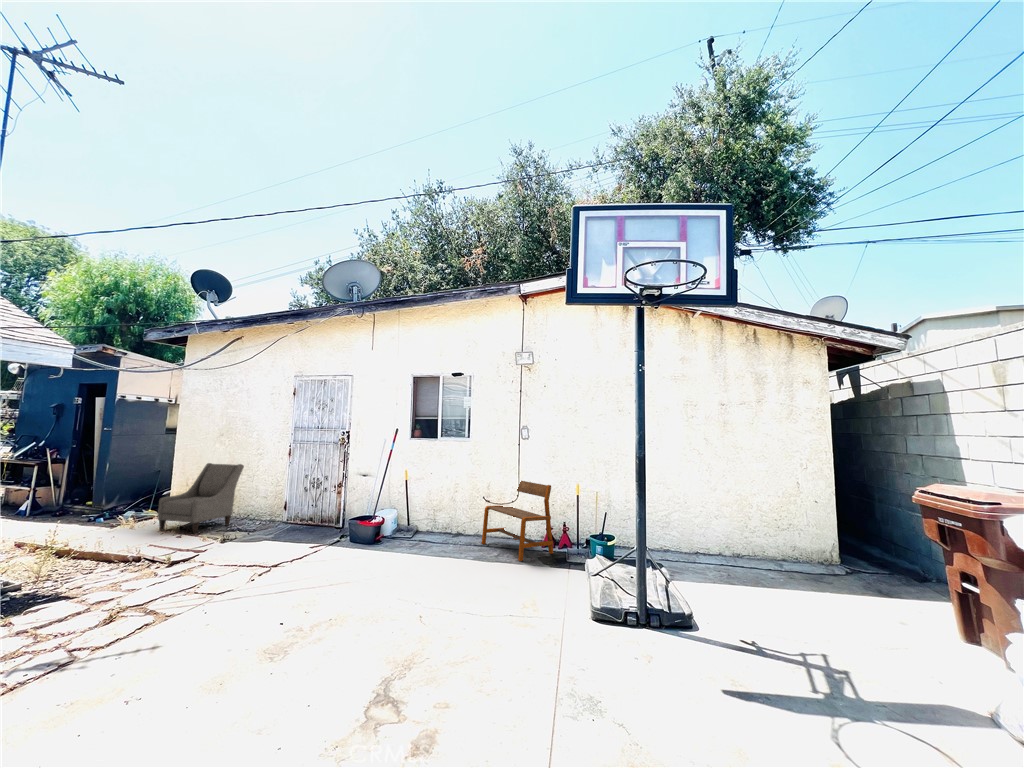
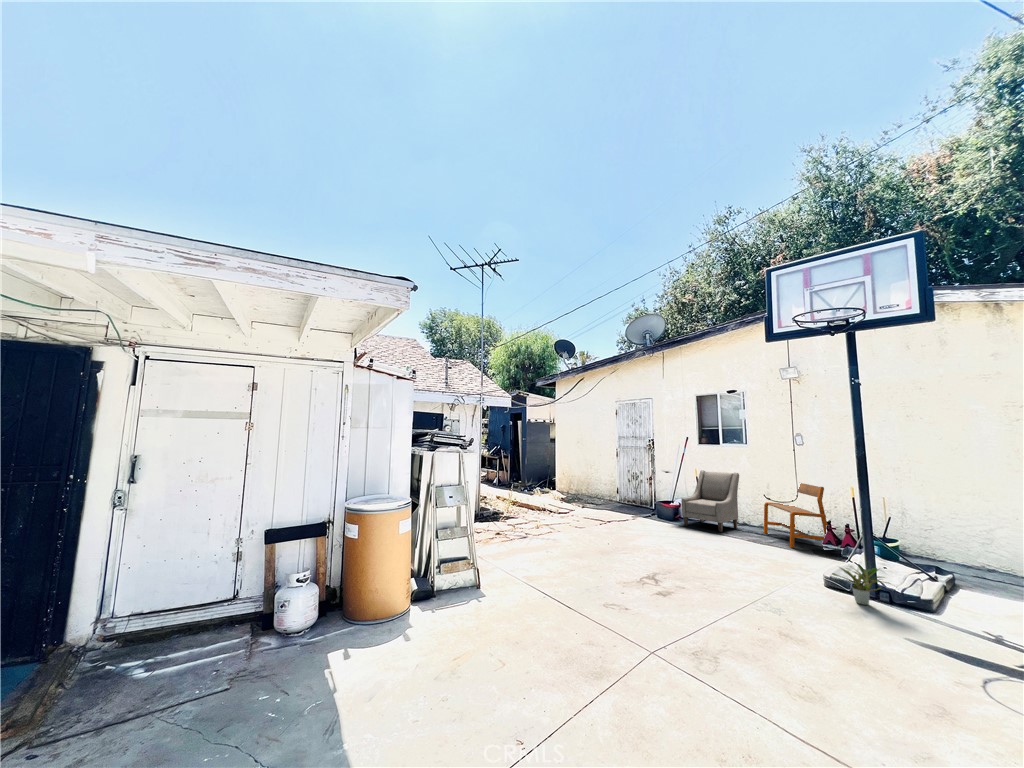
chair: present [158,463,244,533] -> present [681,470,739,532]
potted plant: none [616,590,677,642] -> present [832,565,890,605]

